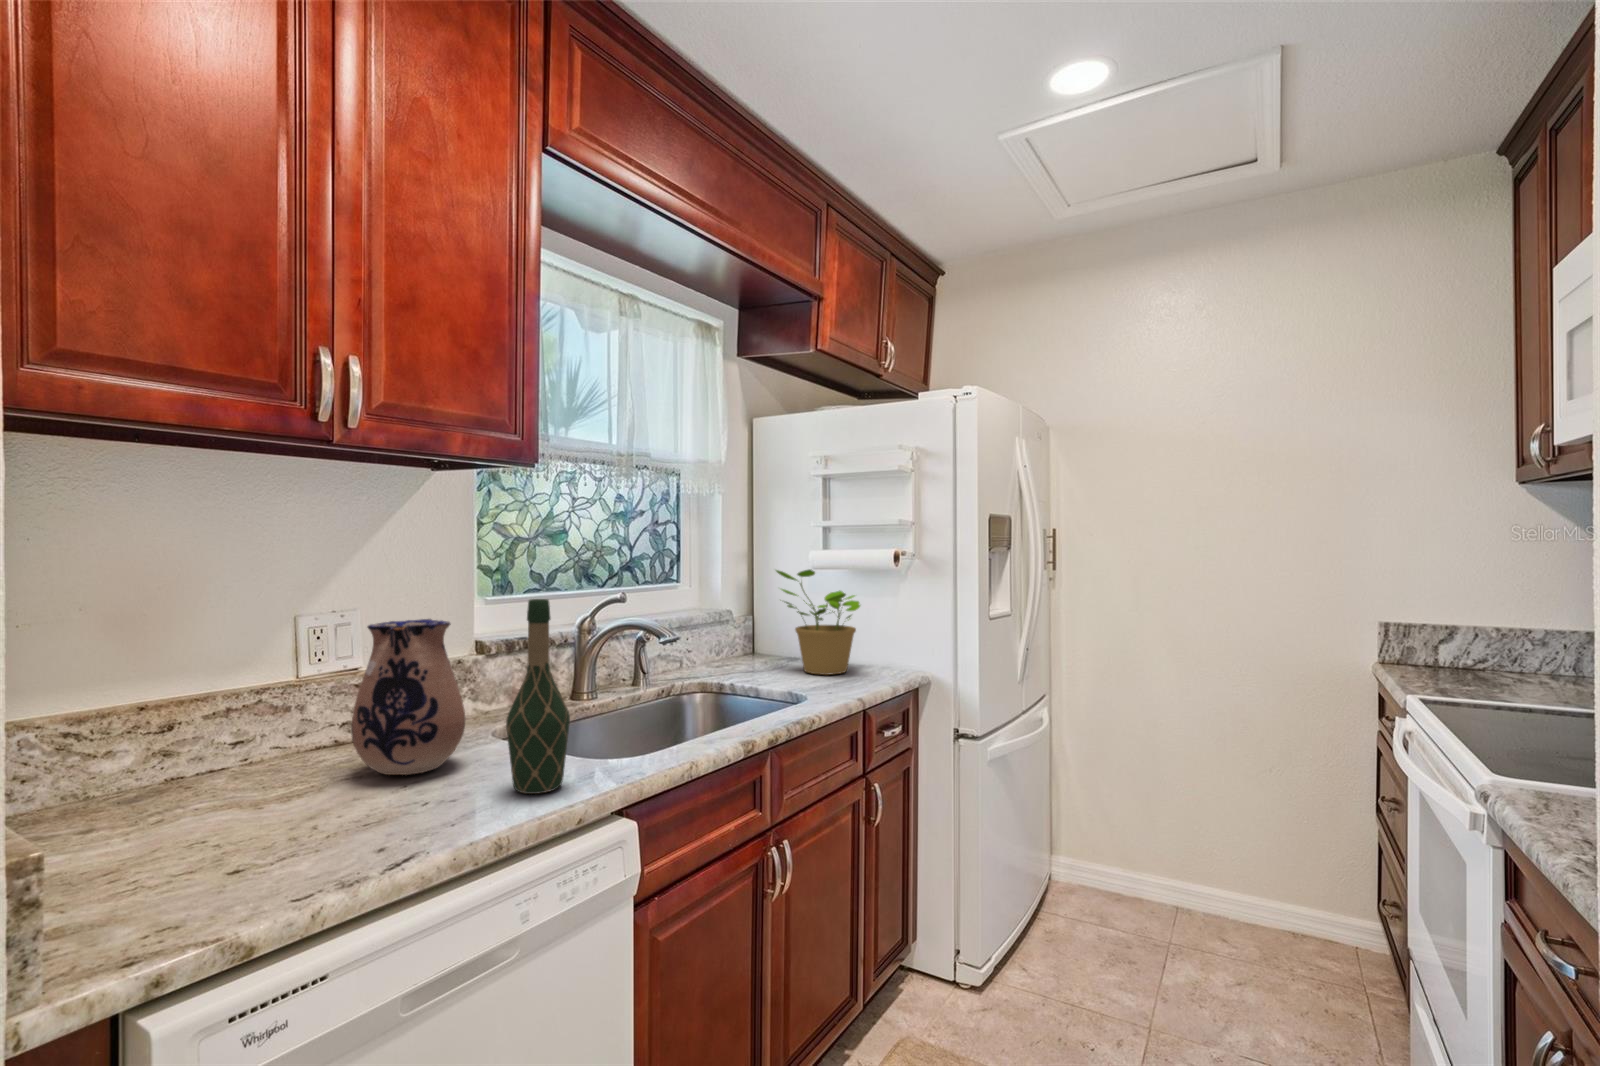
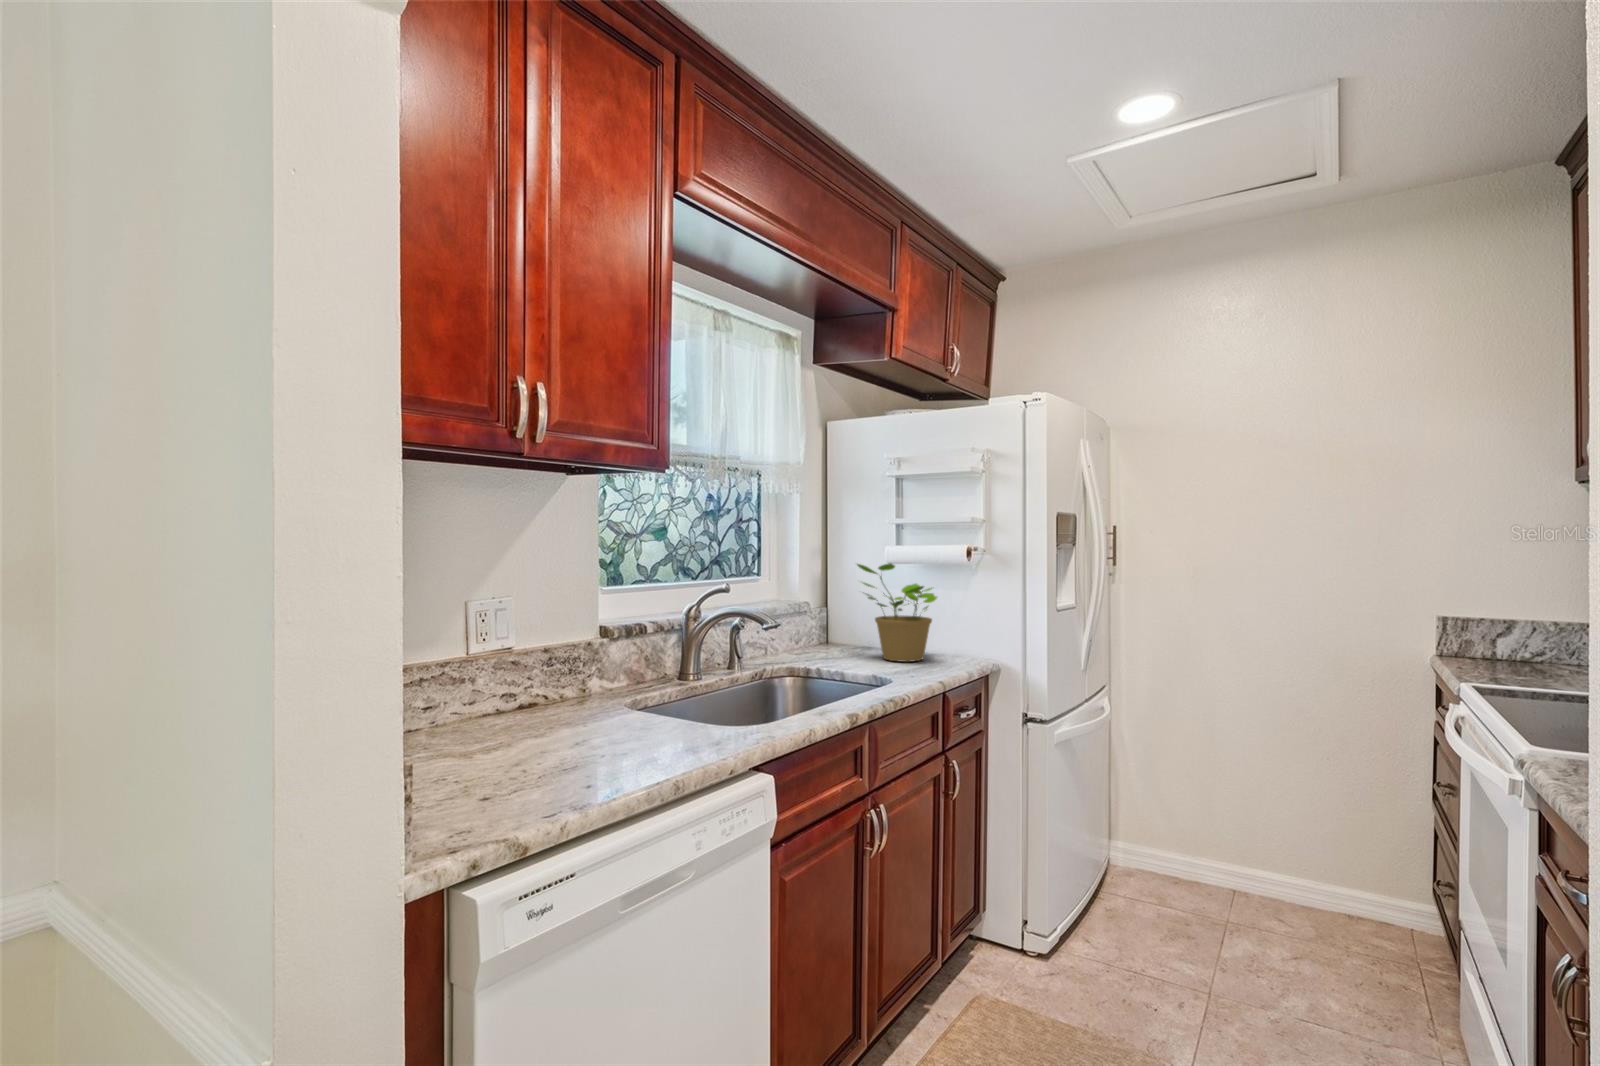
wine bottle: present [506,599,570,794] -> none [663,586,714,751]
ceramic pitcher: present [351,619,465,775] -> none [525,604,617,736]

